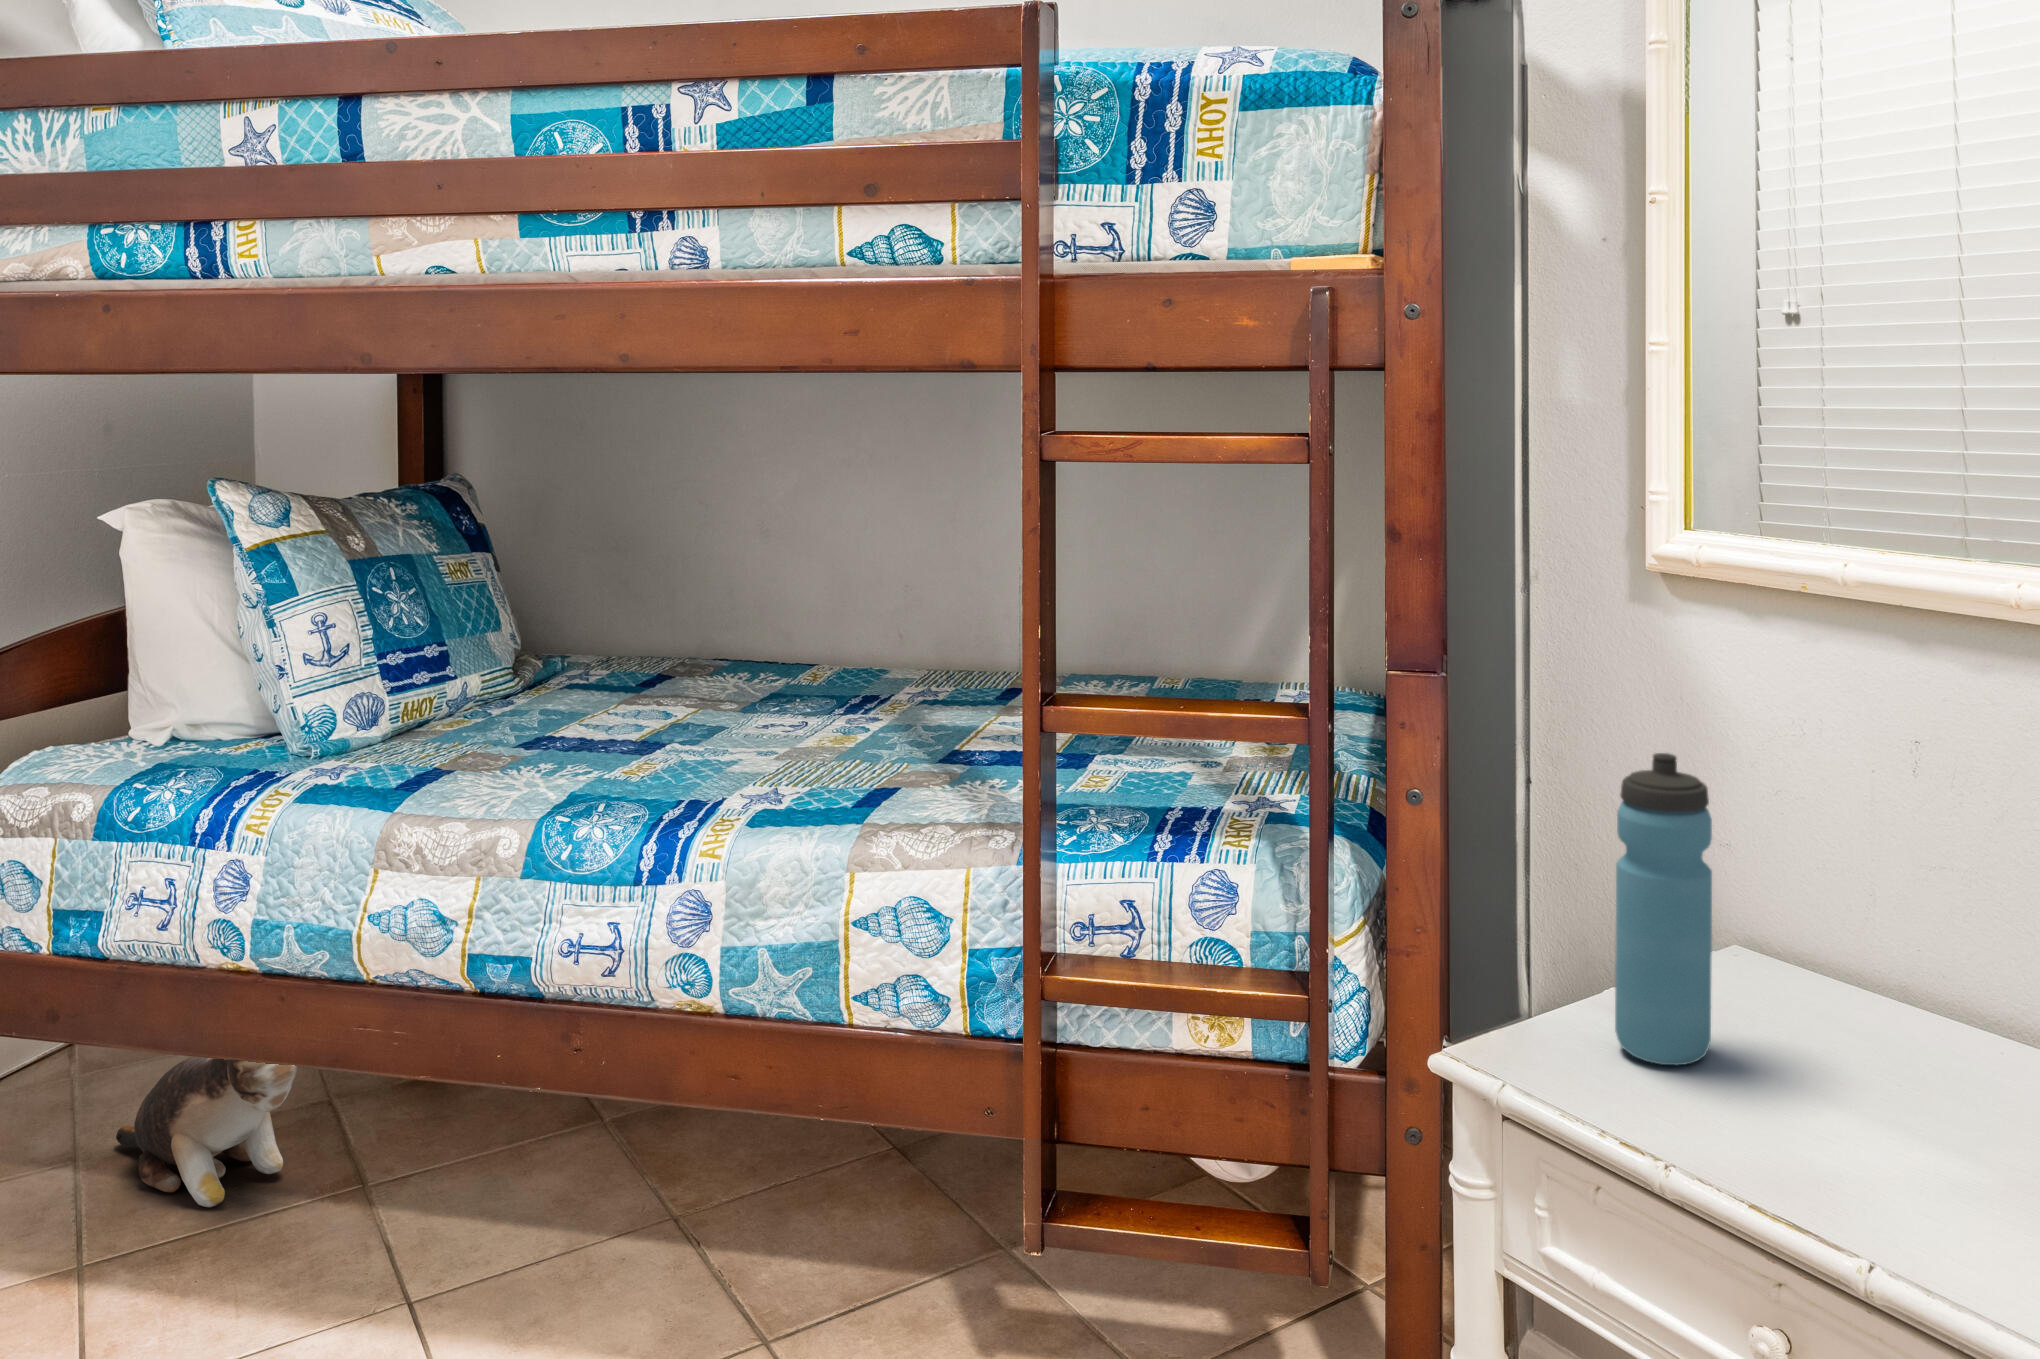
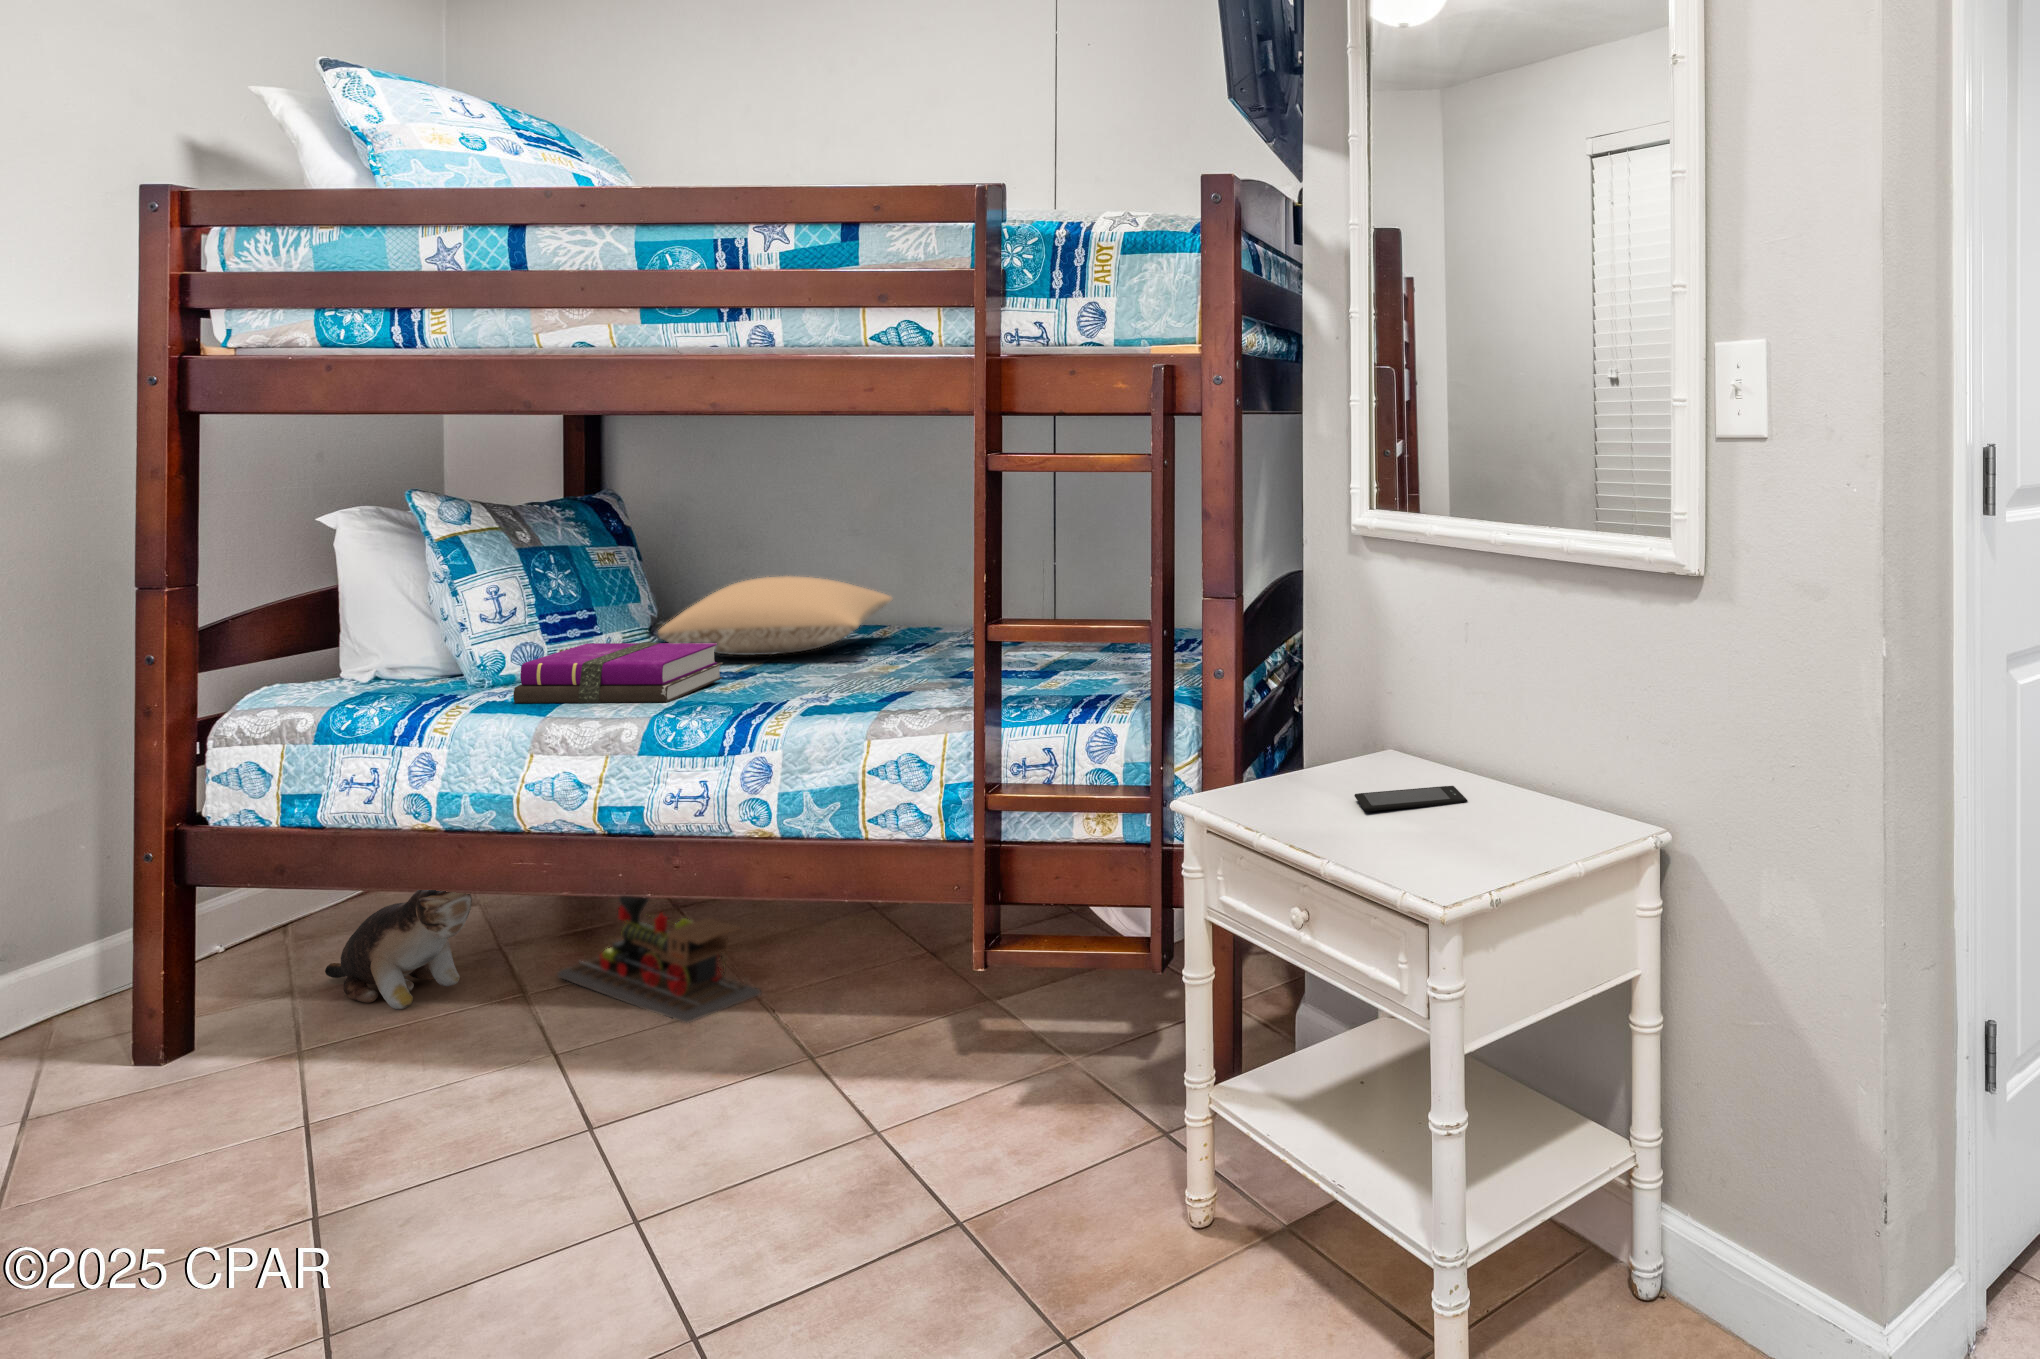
pillow: none [531,609,829,719] -> present [658,576,892,655]
notebook: none [351,701,625,796] -> present [513,643,723,703]
water bottle: present [1615,753,1712,1066] -> none [1271,631,1322,801]
toy train: none [407,1039,684,1270] -> present [557,896,761,1023]
smartphone: none [1786,1051,2022,1106] -> present [1354,786,1468,811]

